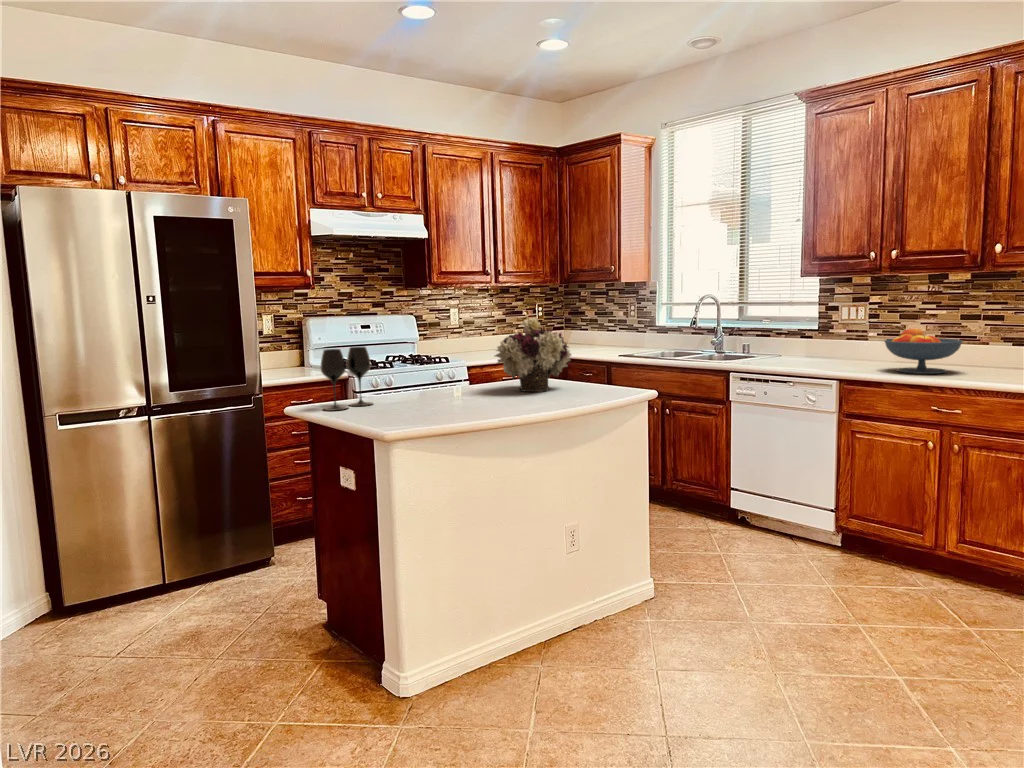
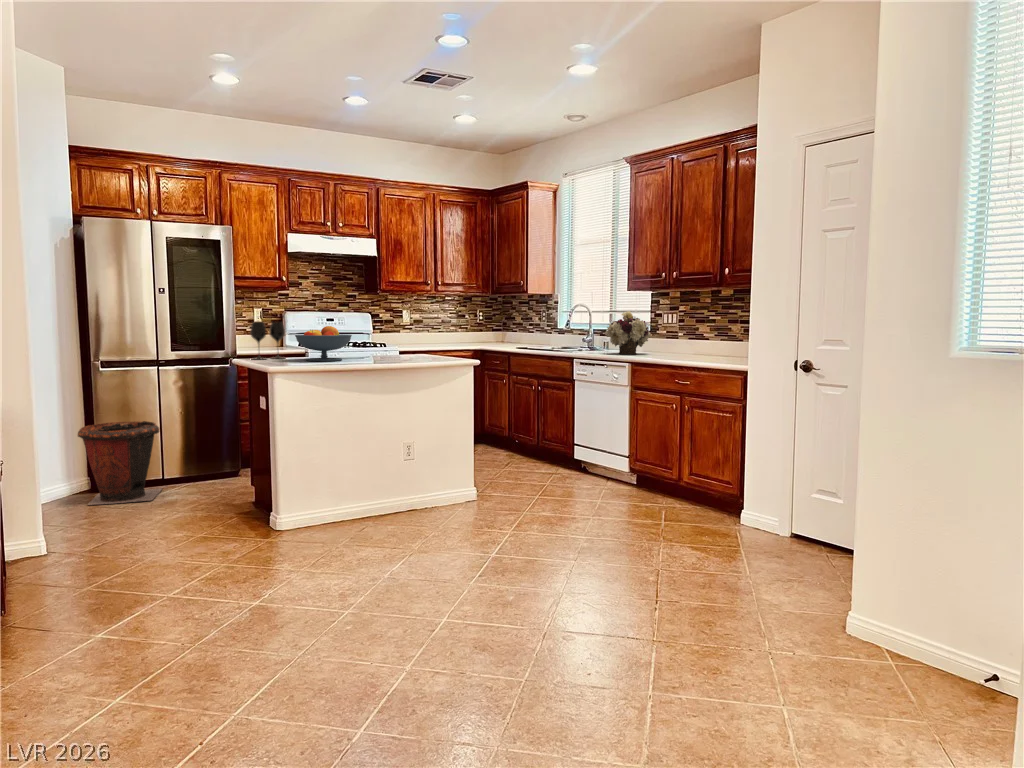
flower arrangement: present [494,317,571,392] -> present [605,311,651,355]
fruit bowl: present [885,329,963,374] -> present [295,326,352,361]
trash can: none [32,502,169,656] -> present [78,421,162,505]

